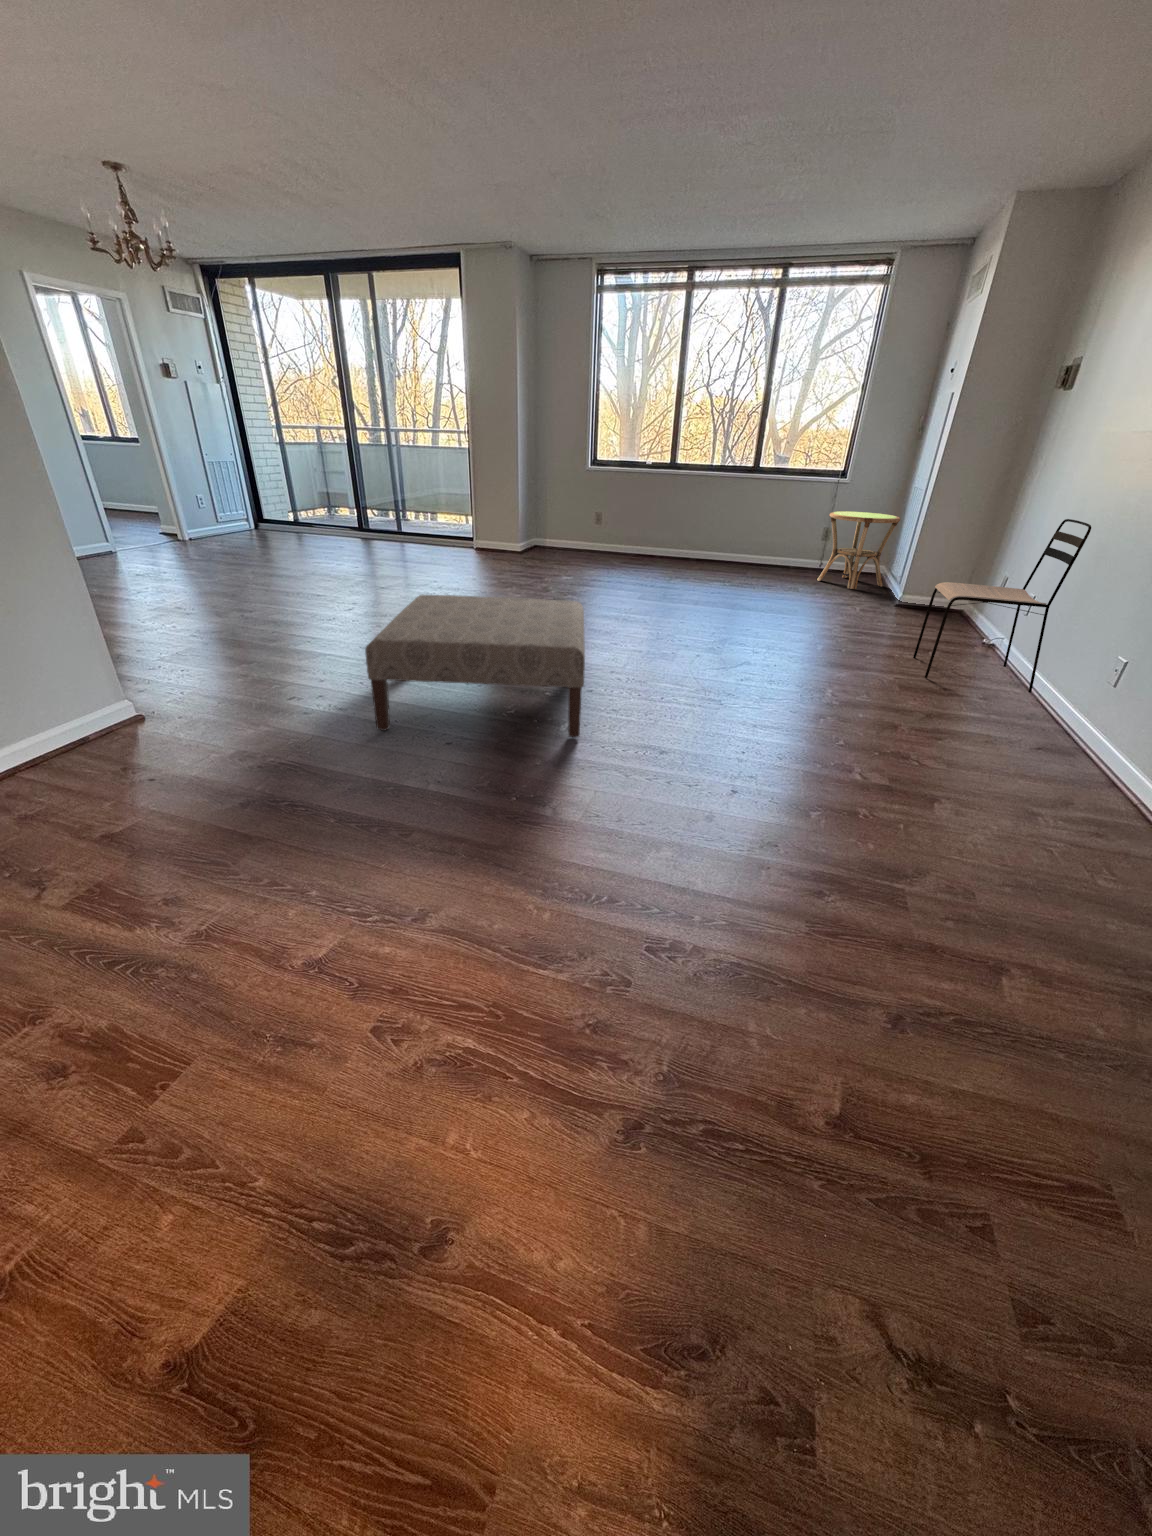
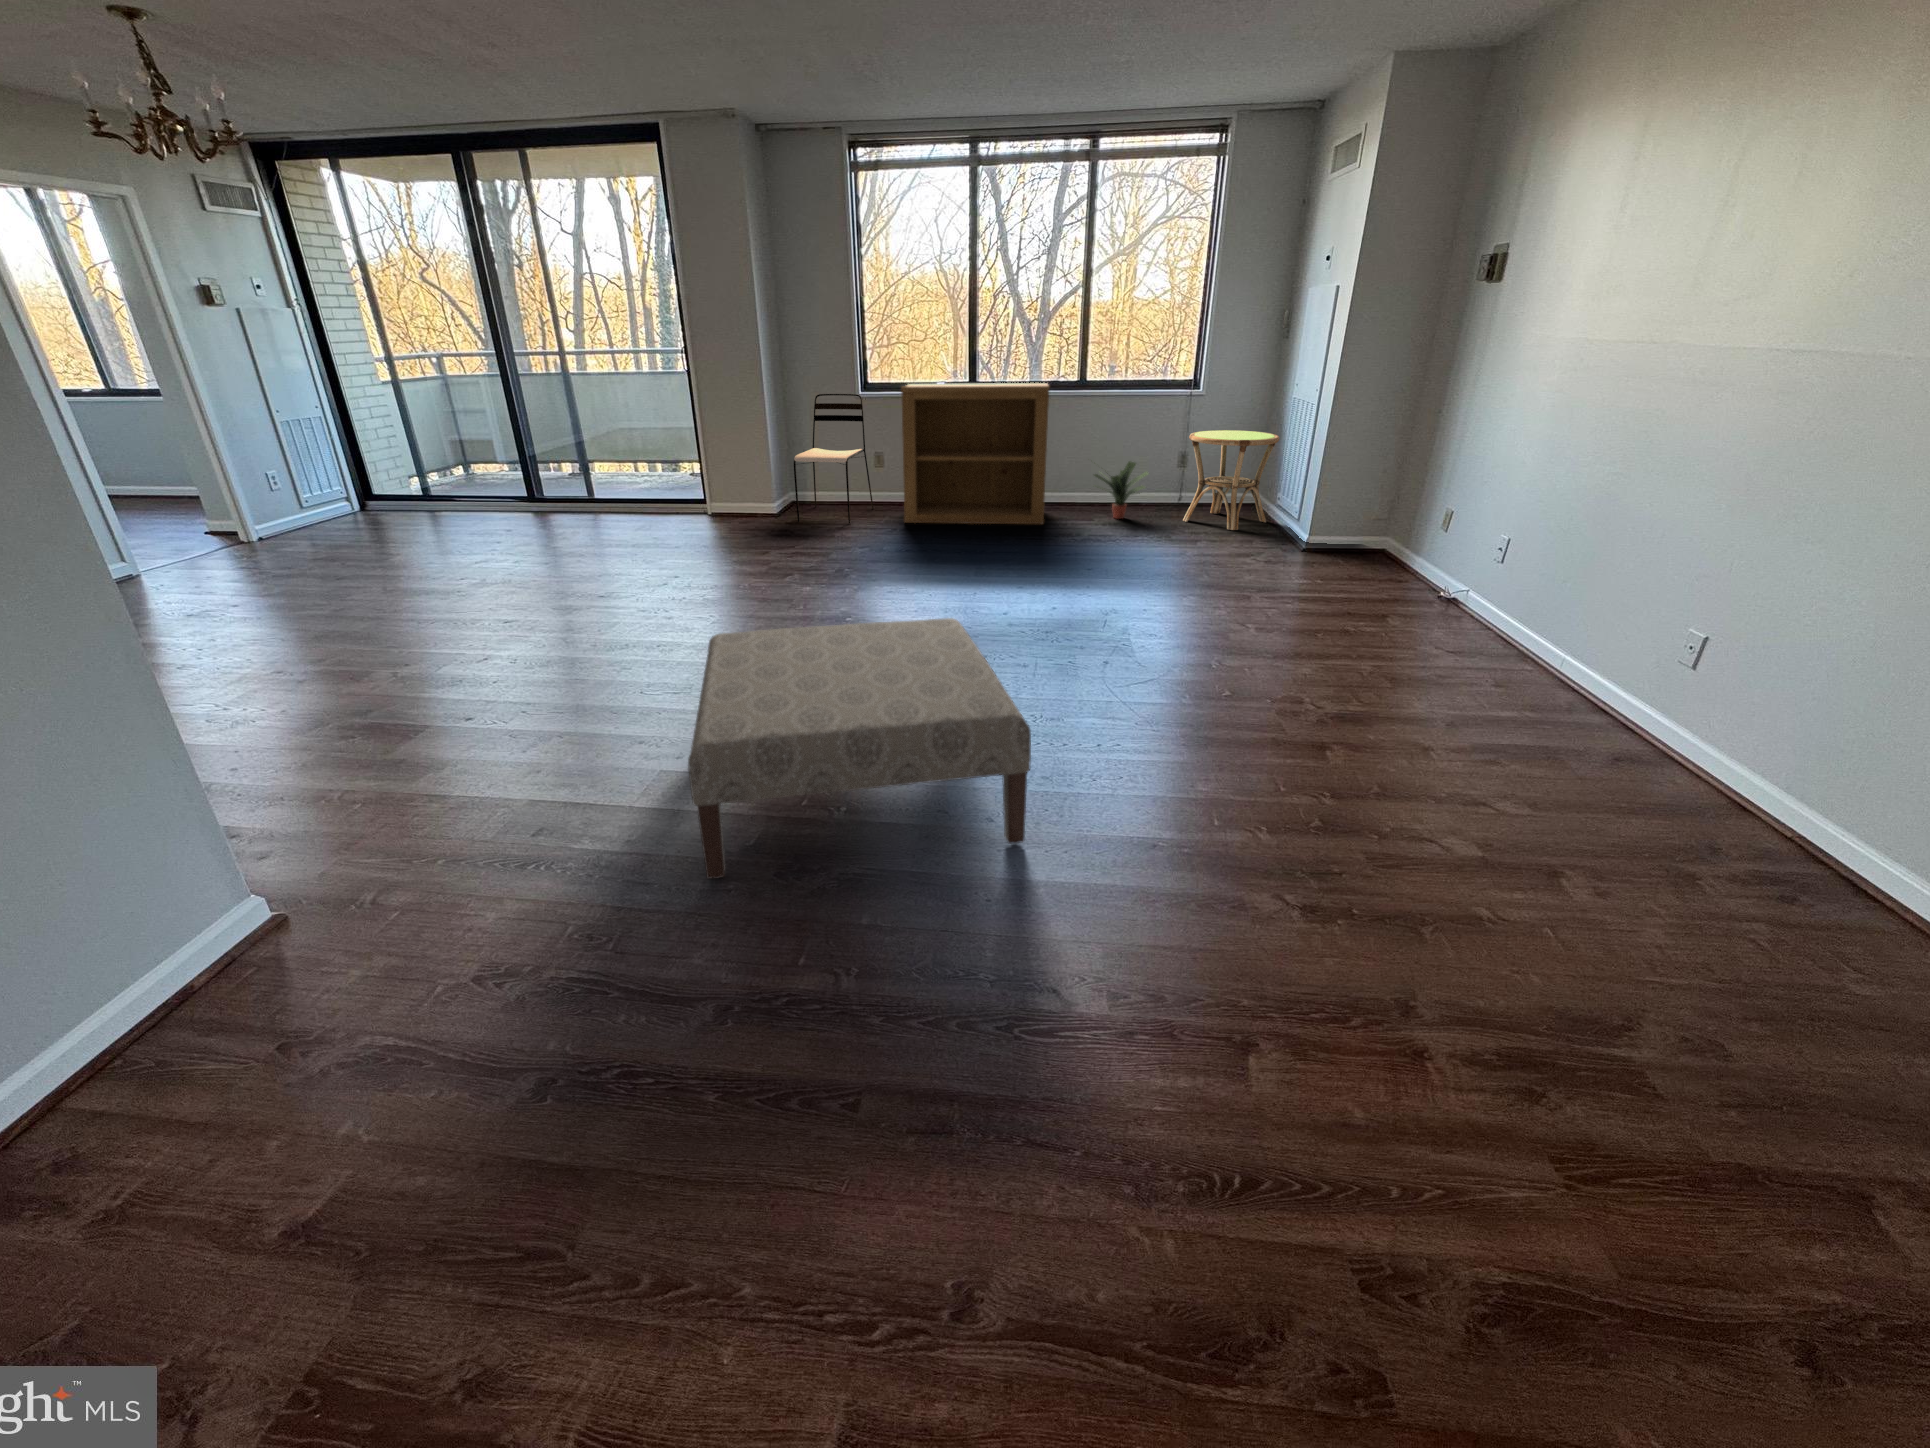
bookshelf: none [608,461,727,574] -> present [901,383,1049,524]
dining chair: present [913,519,1091,693] -> present [794,394,874,523]
potted plant: none [749,526,796,575] -> present [1094,461,1148,519]

